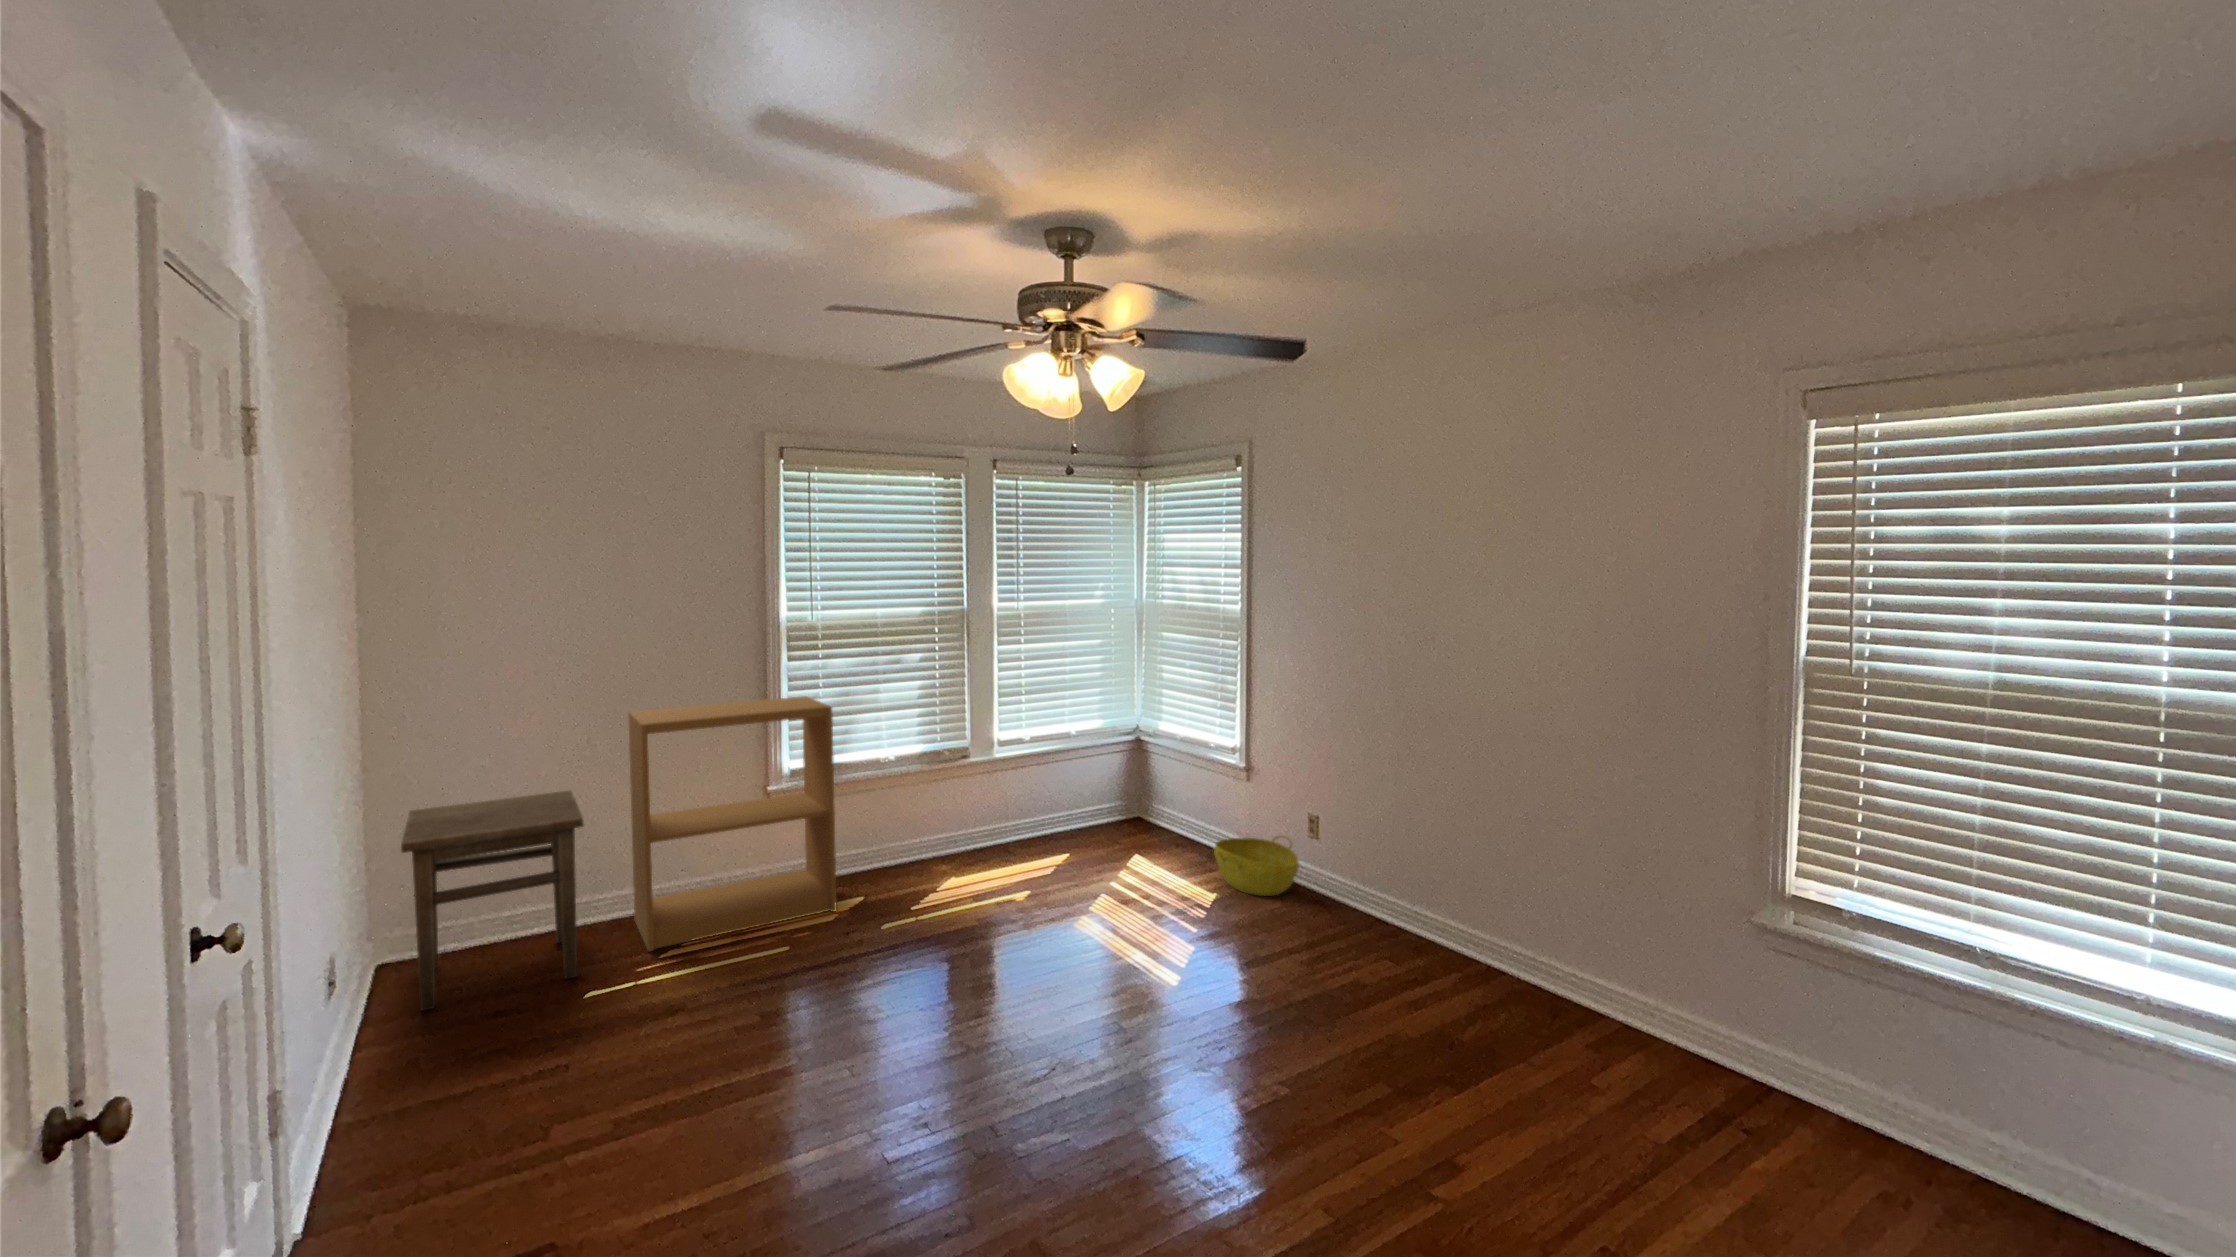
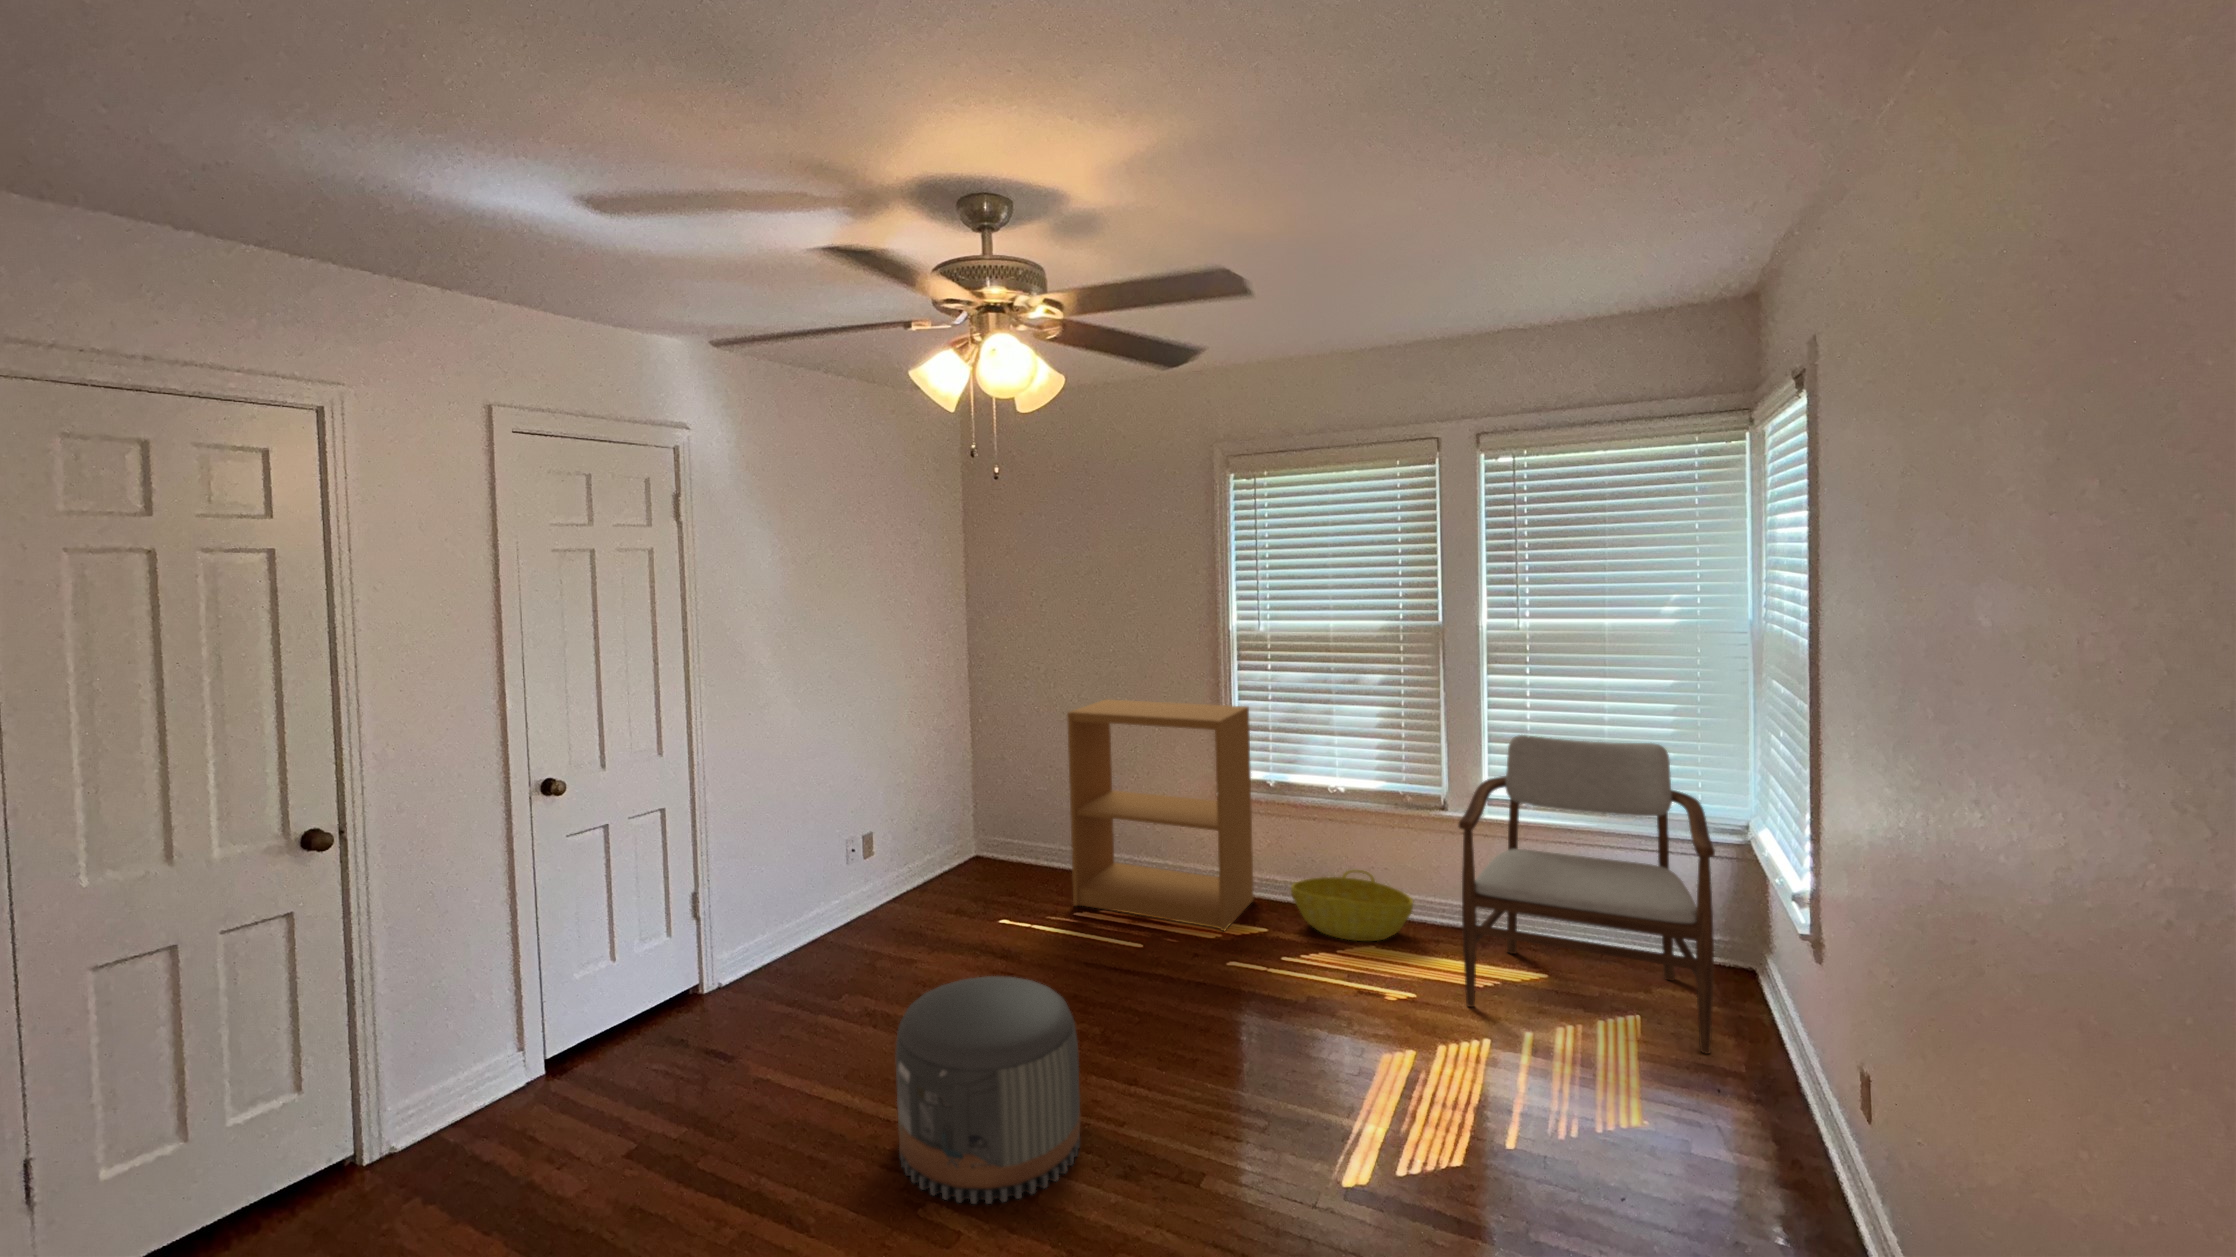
armchair: none [1022,680,1194,883] -> present [1458,735,1715,1054]
side table: present [401,790,583,1011] -> none [923,750,1070,905]
basket: present [1214,835,1299,896] -> present [1291,870,1413,941]
pouf: none [883,933,1058,1140] -> present [896,976,1080,1204]

